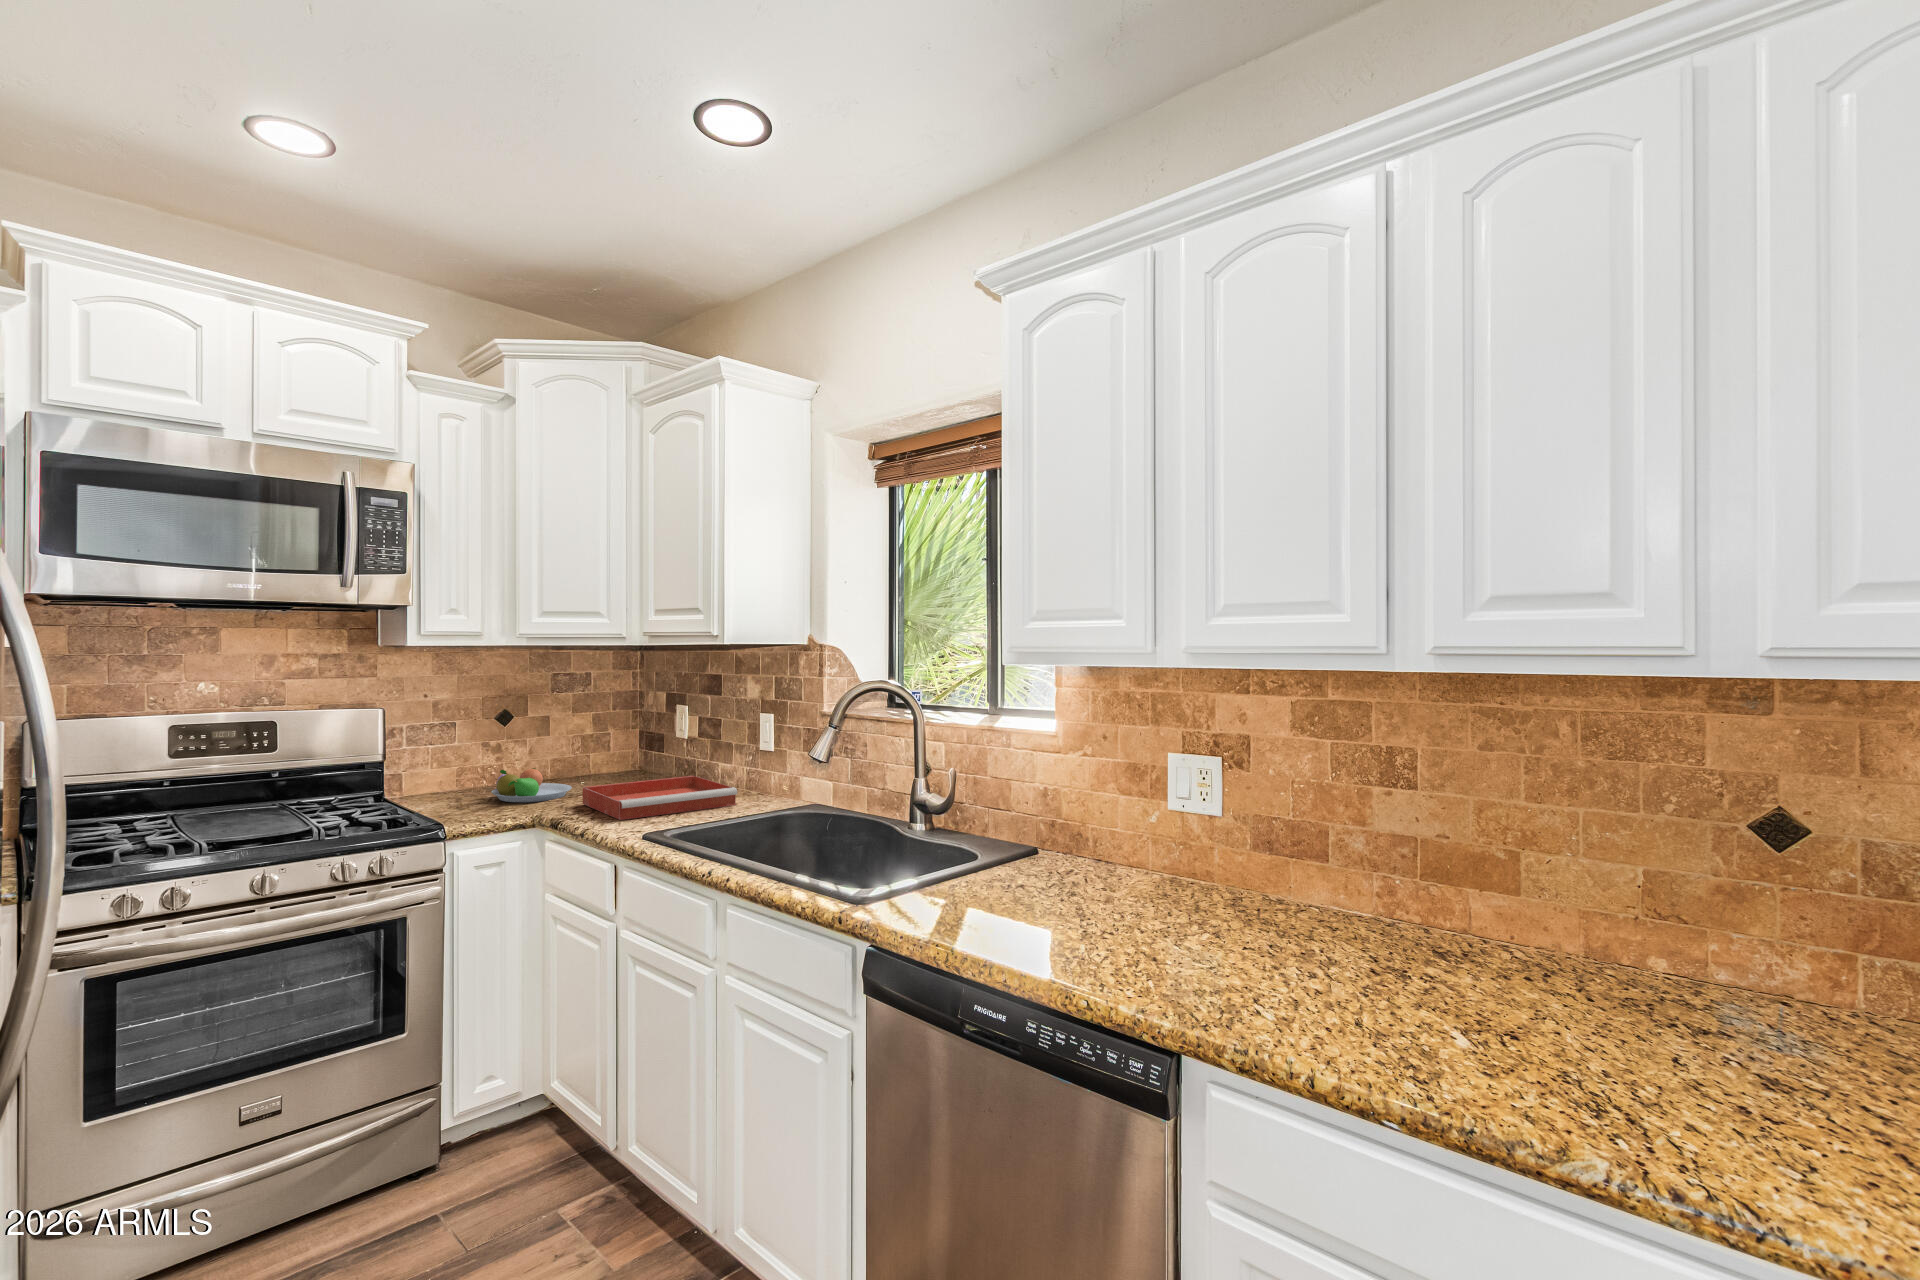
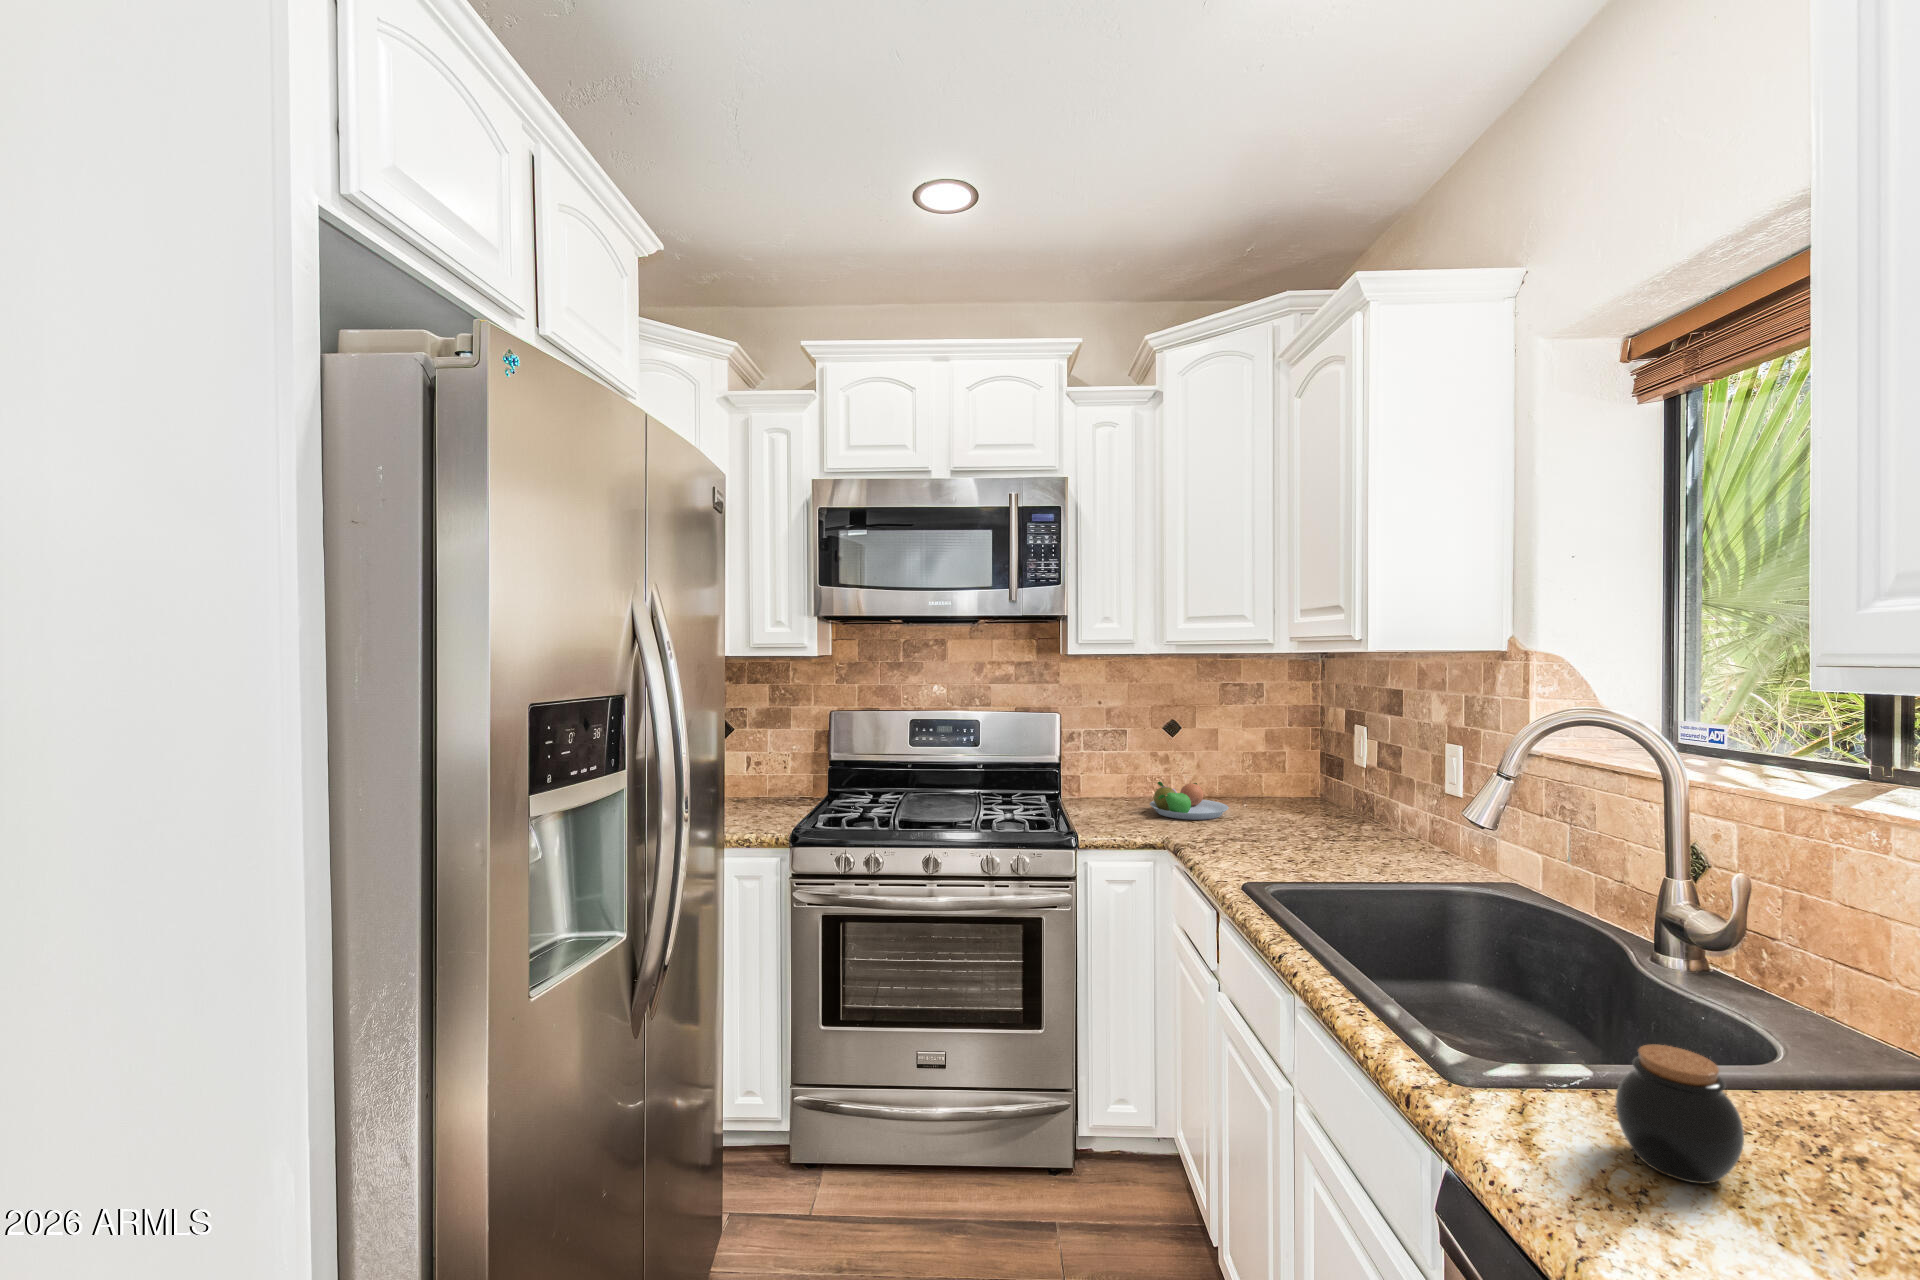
tray: present [583,776,737,820] -> none [1220,811,1398,862]
jar: none [941,848,990,910] -> present [1615,1044,1744,1184]

